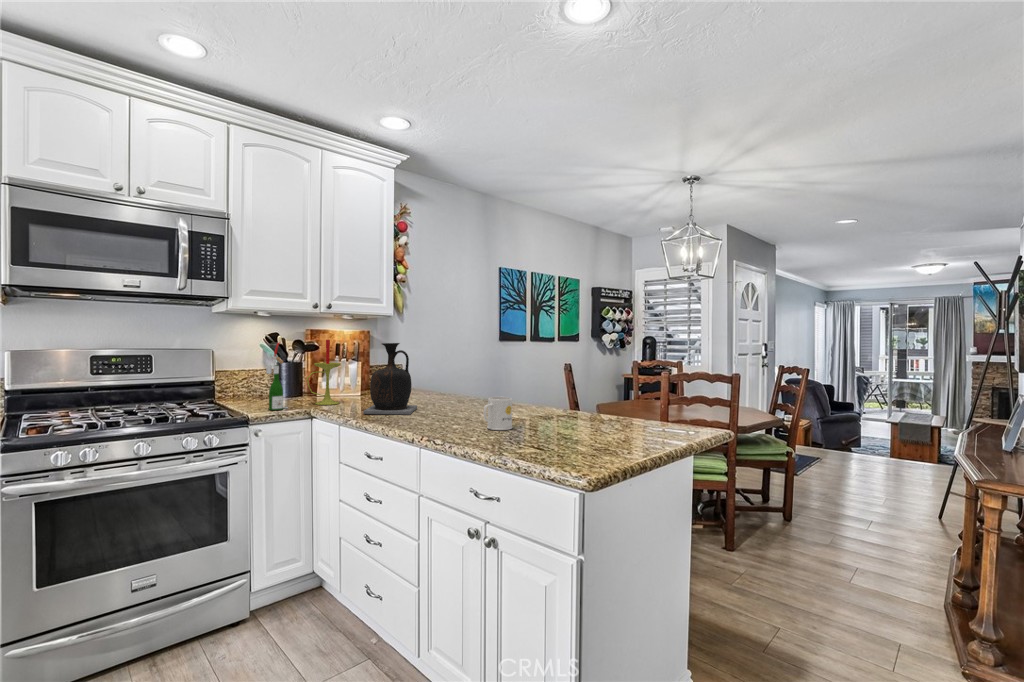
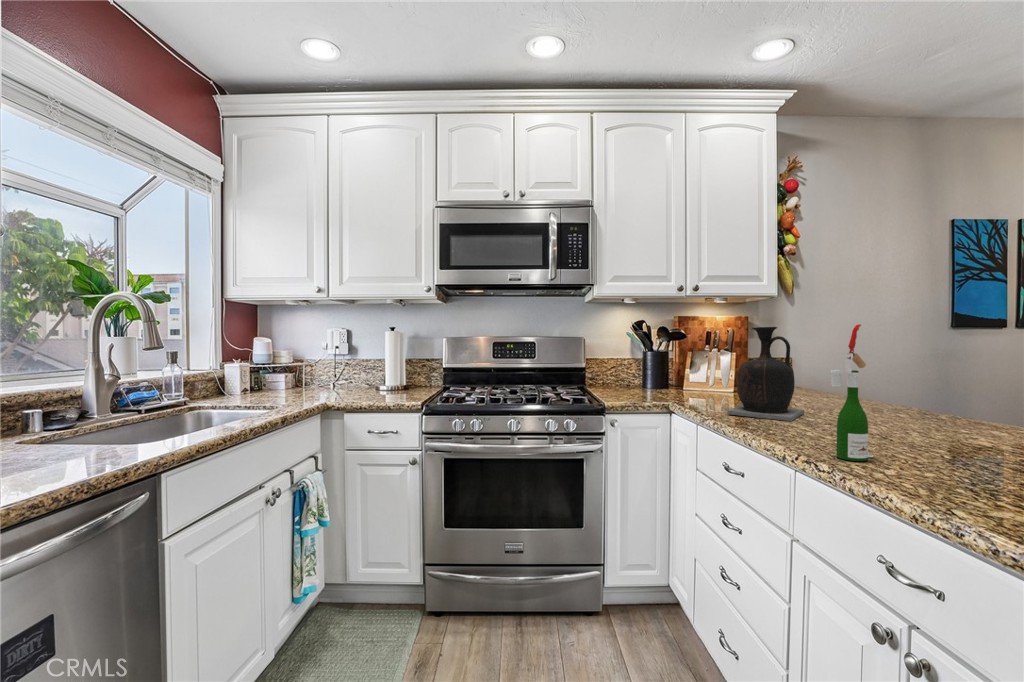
candle: present [307,339,341,405] -> none [668,323,706,400]
wine bottle: present [266,342,287,410] -> present [831,324,873,461]
mug: present [484,397,512,430] -> none [912,408,974,465]

